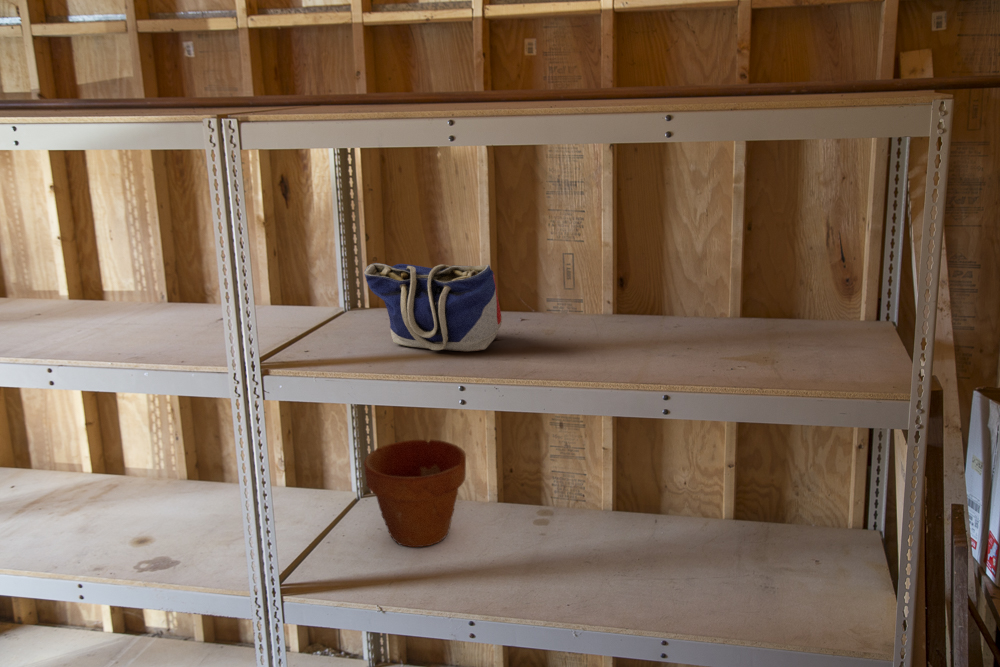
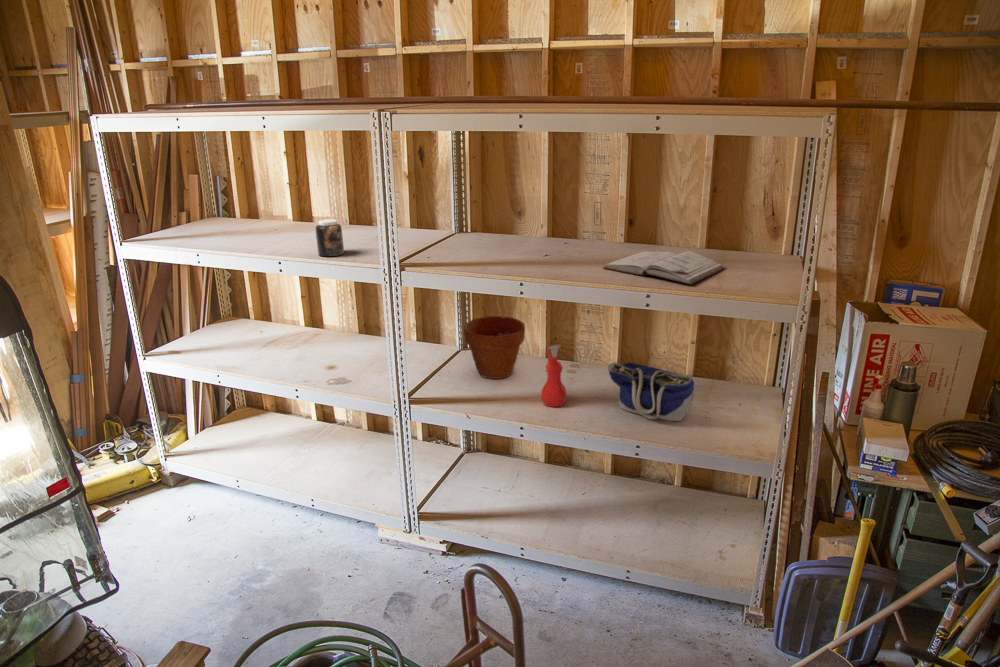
tote bag: present [364,263,502,352] -> present [608,362,694,421]
jar: none [100,294,153,358] -> present [316,219,344,256]
book: none [597,323,790,379] -> present [603,251,725,284]
spray bottle: none [503,485,545,593] -> present [541,344,566,407]

